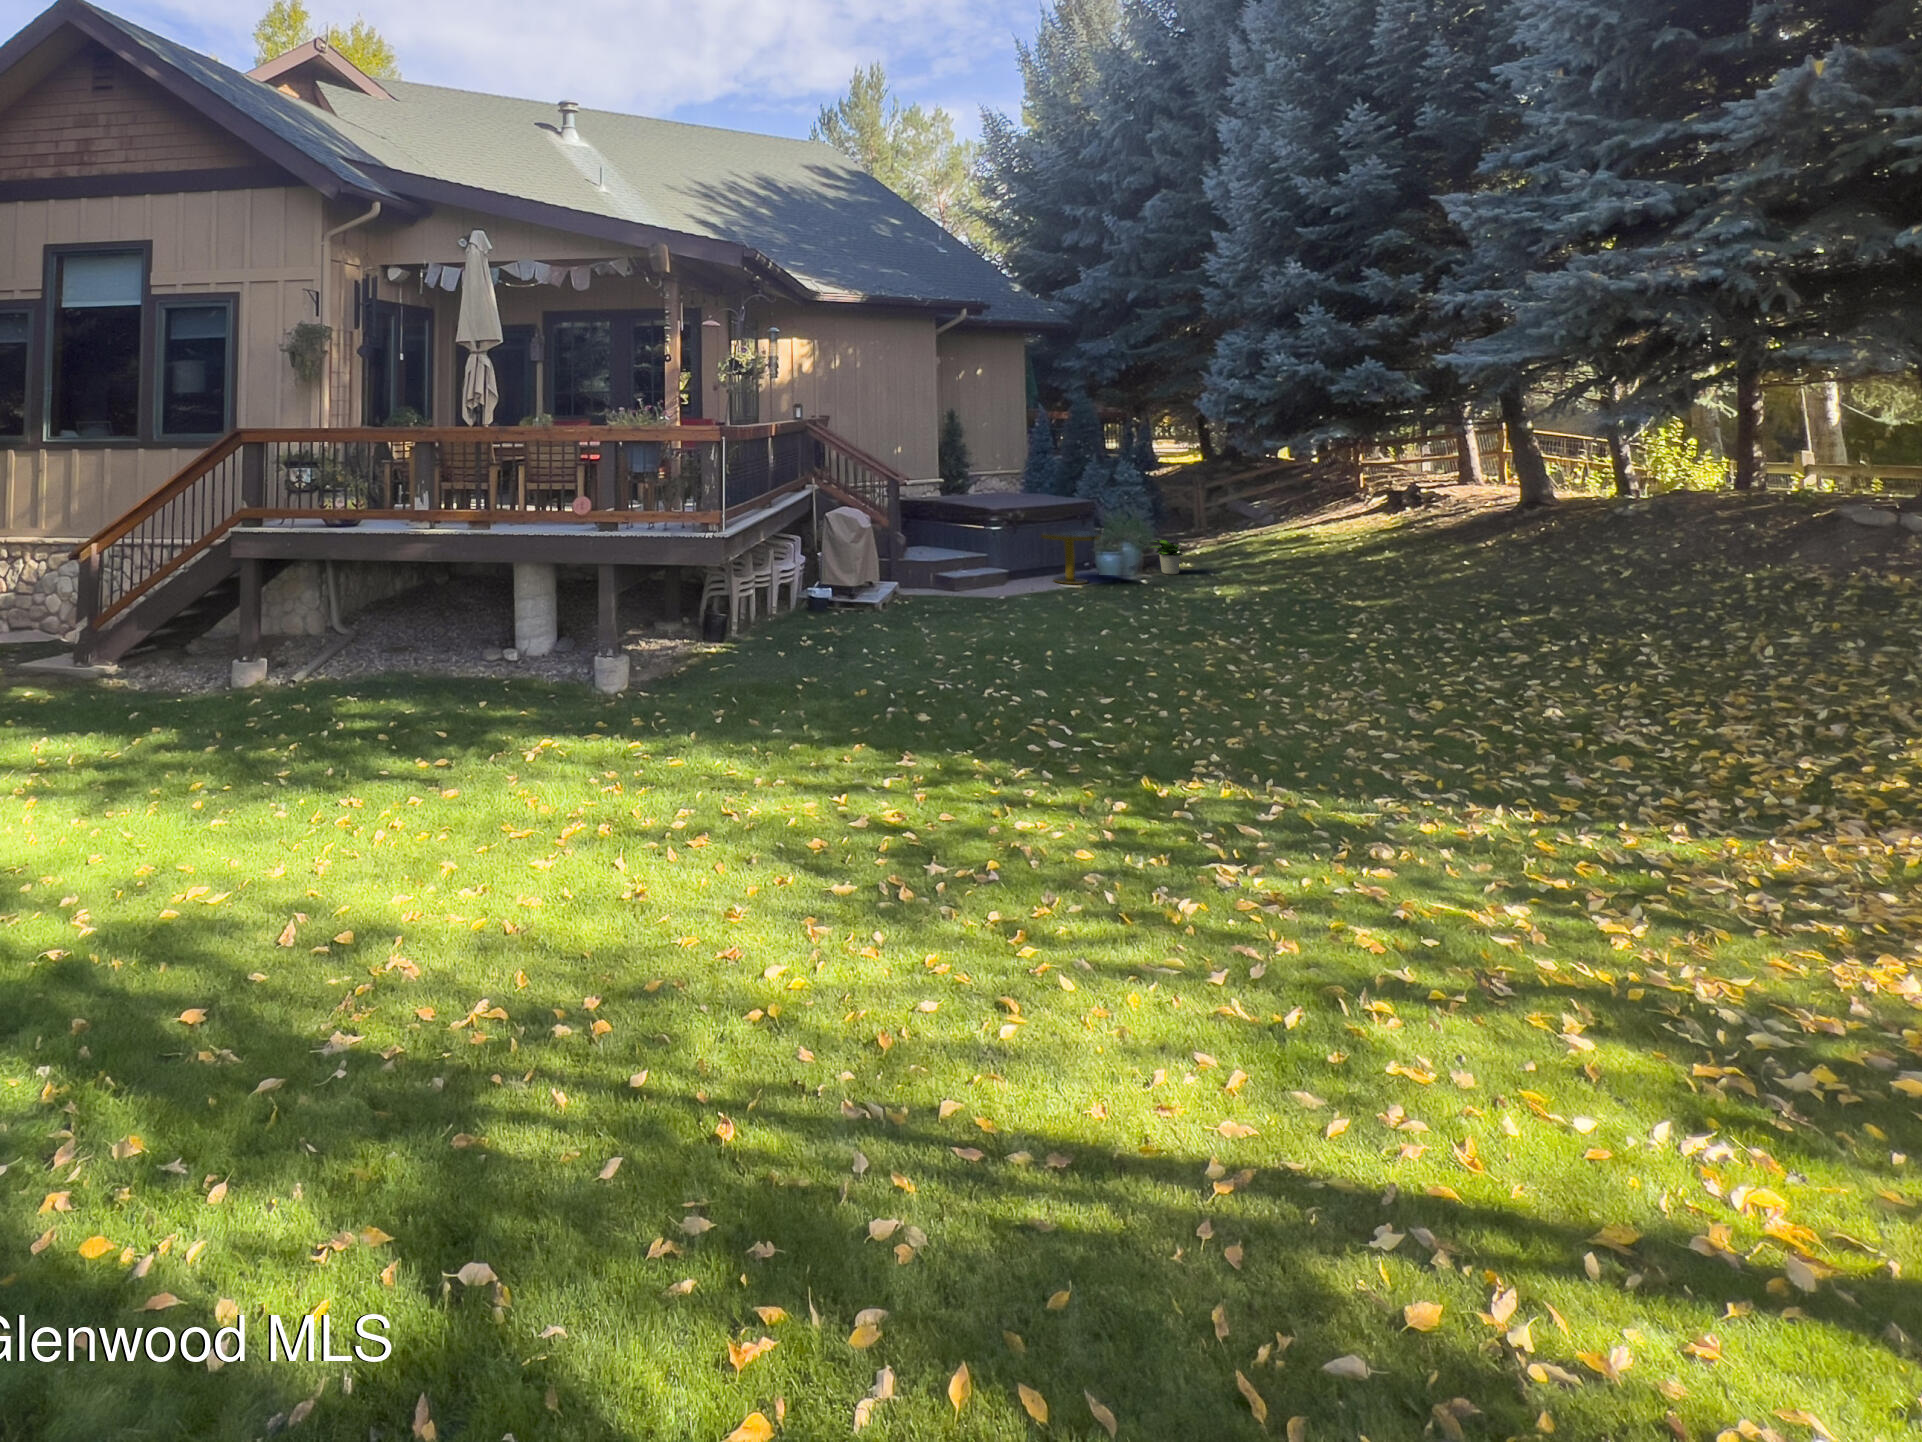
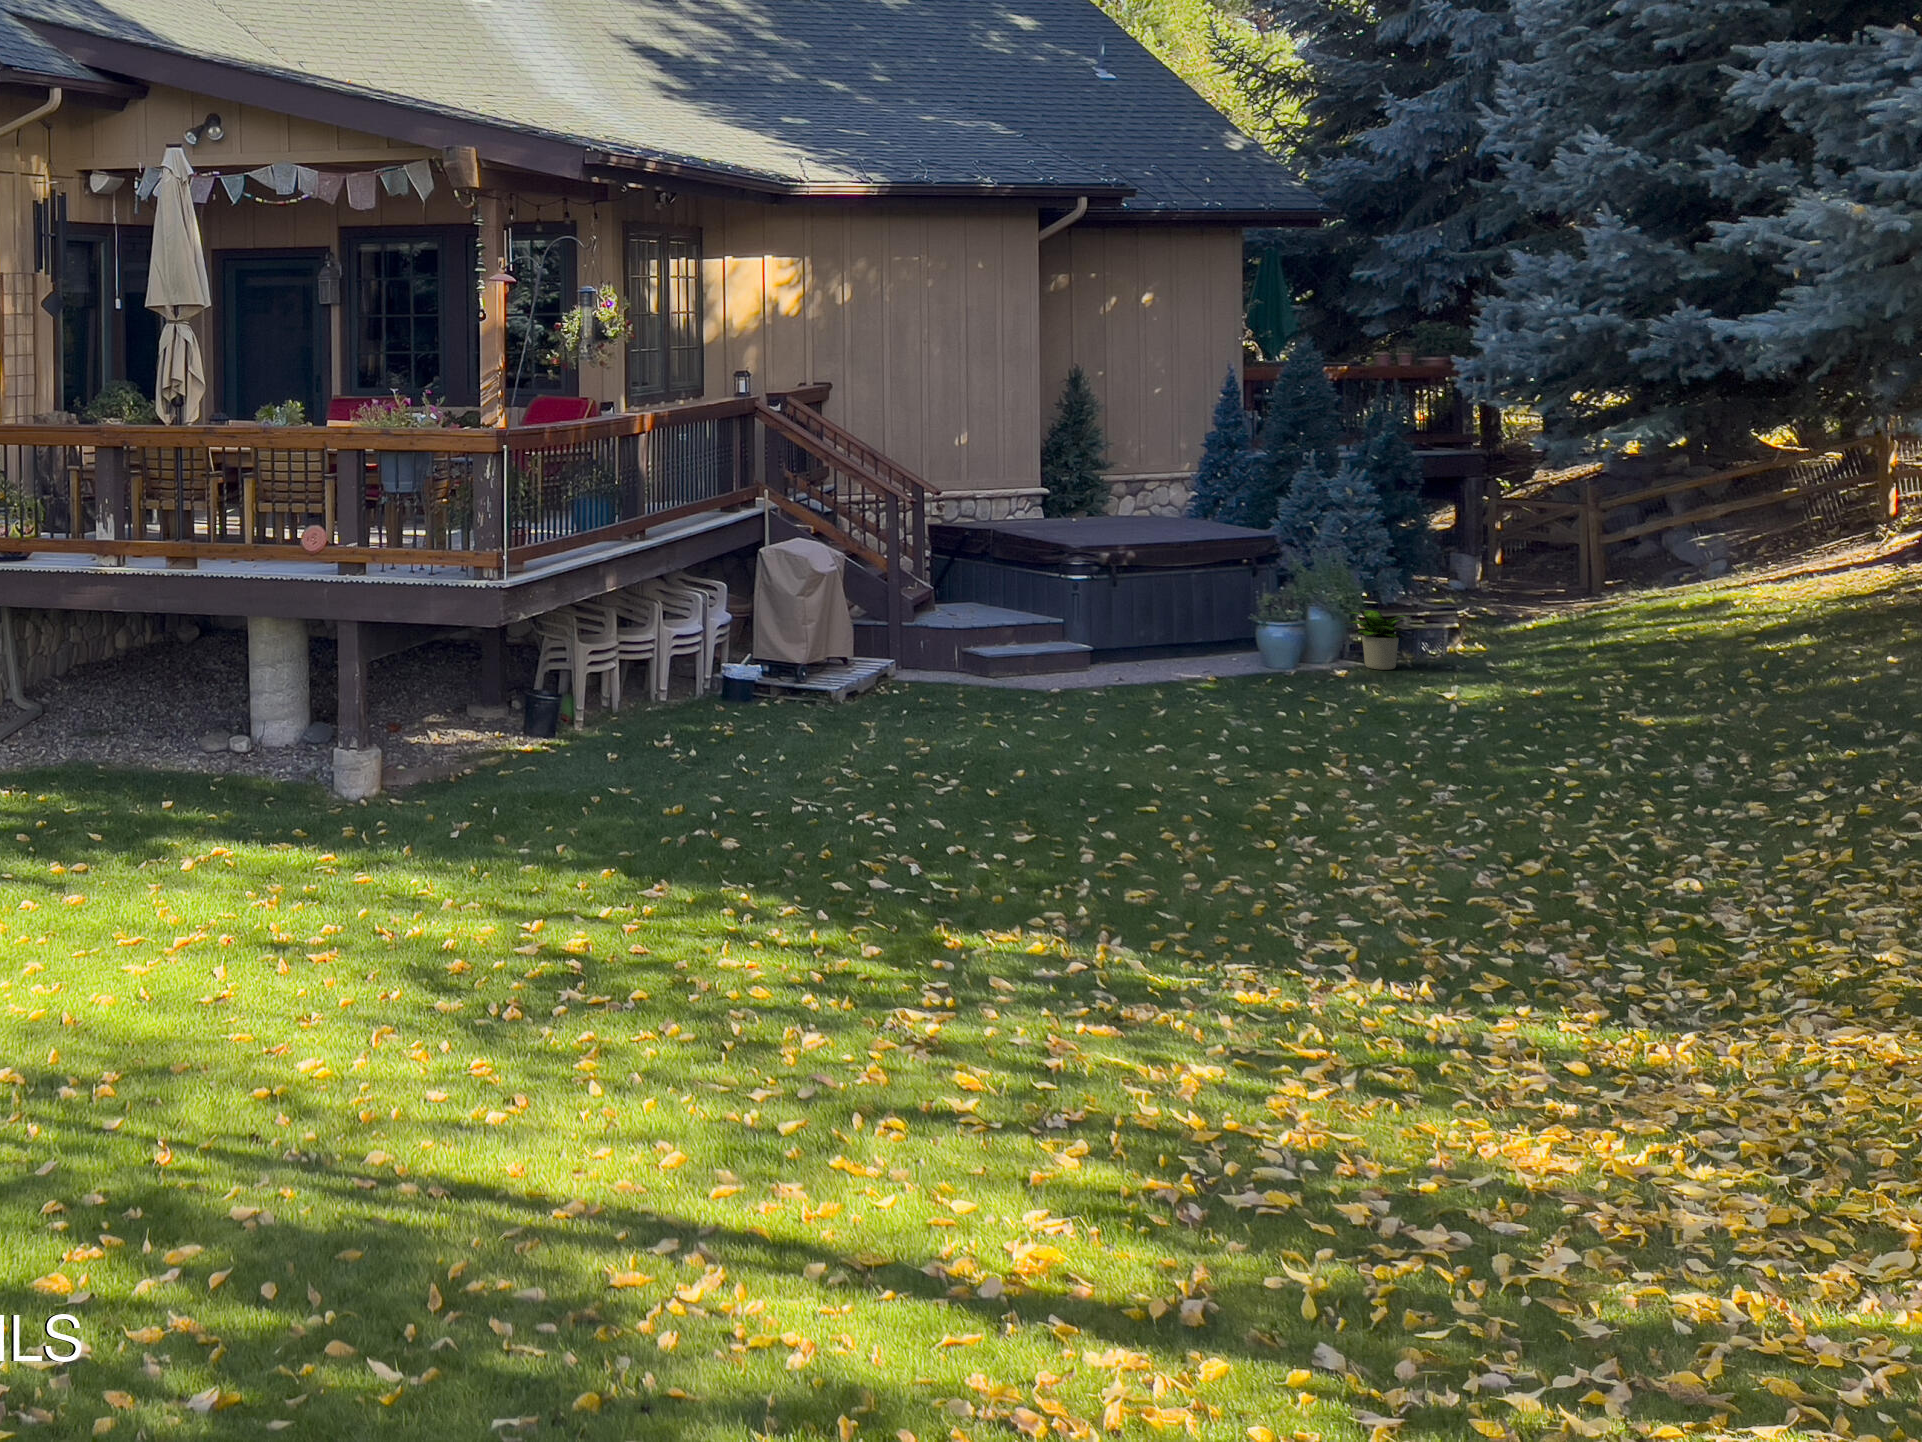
side table: present [1041,530,1101,584] -> none [1151,589,1262,681]

